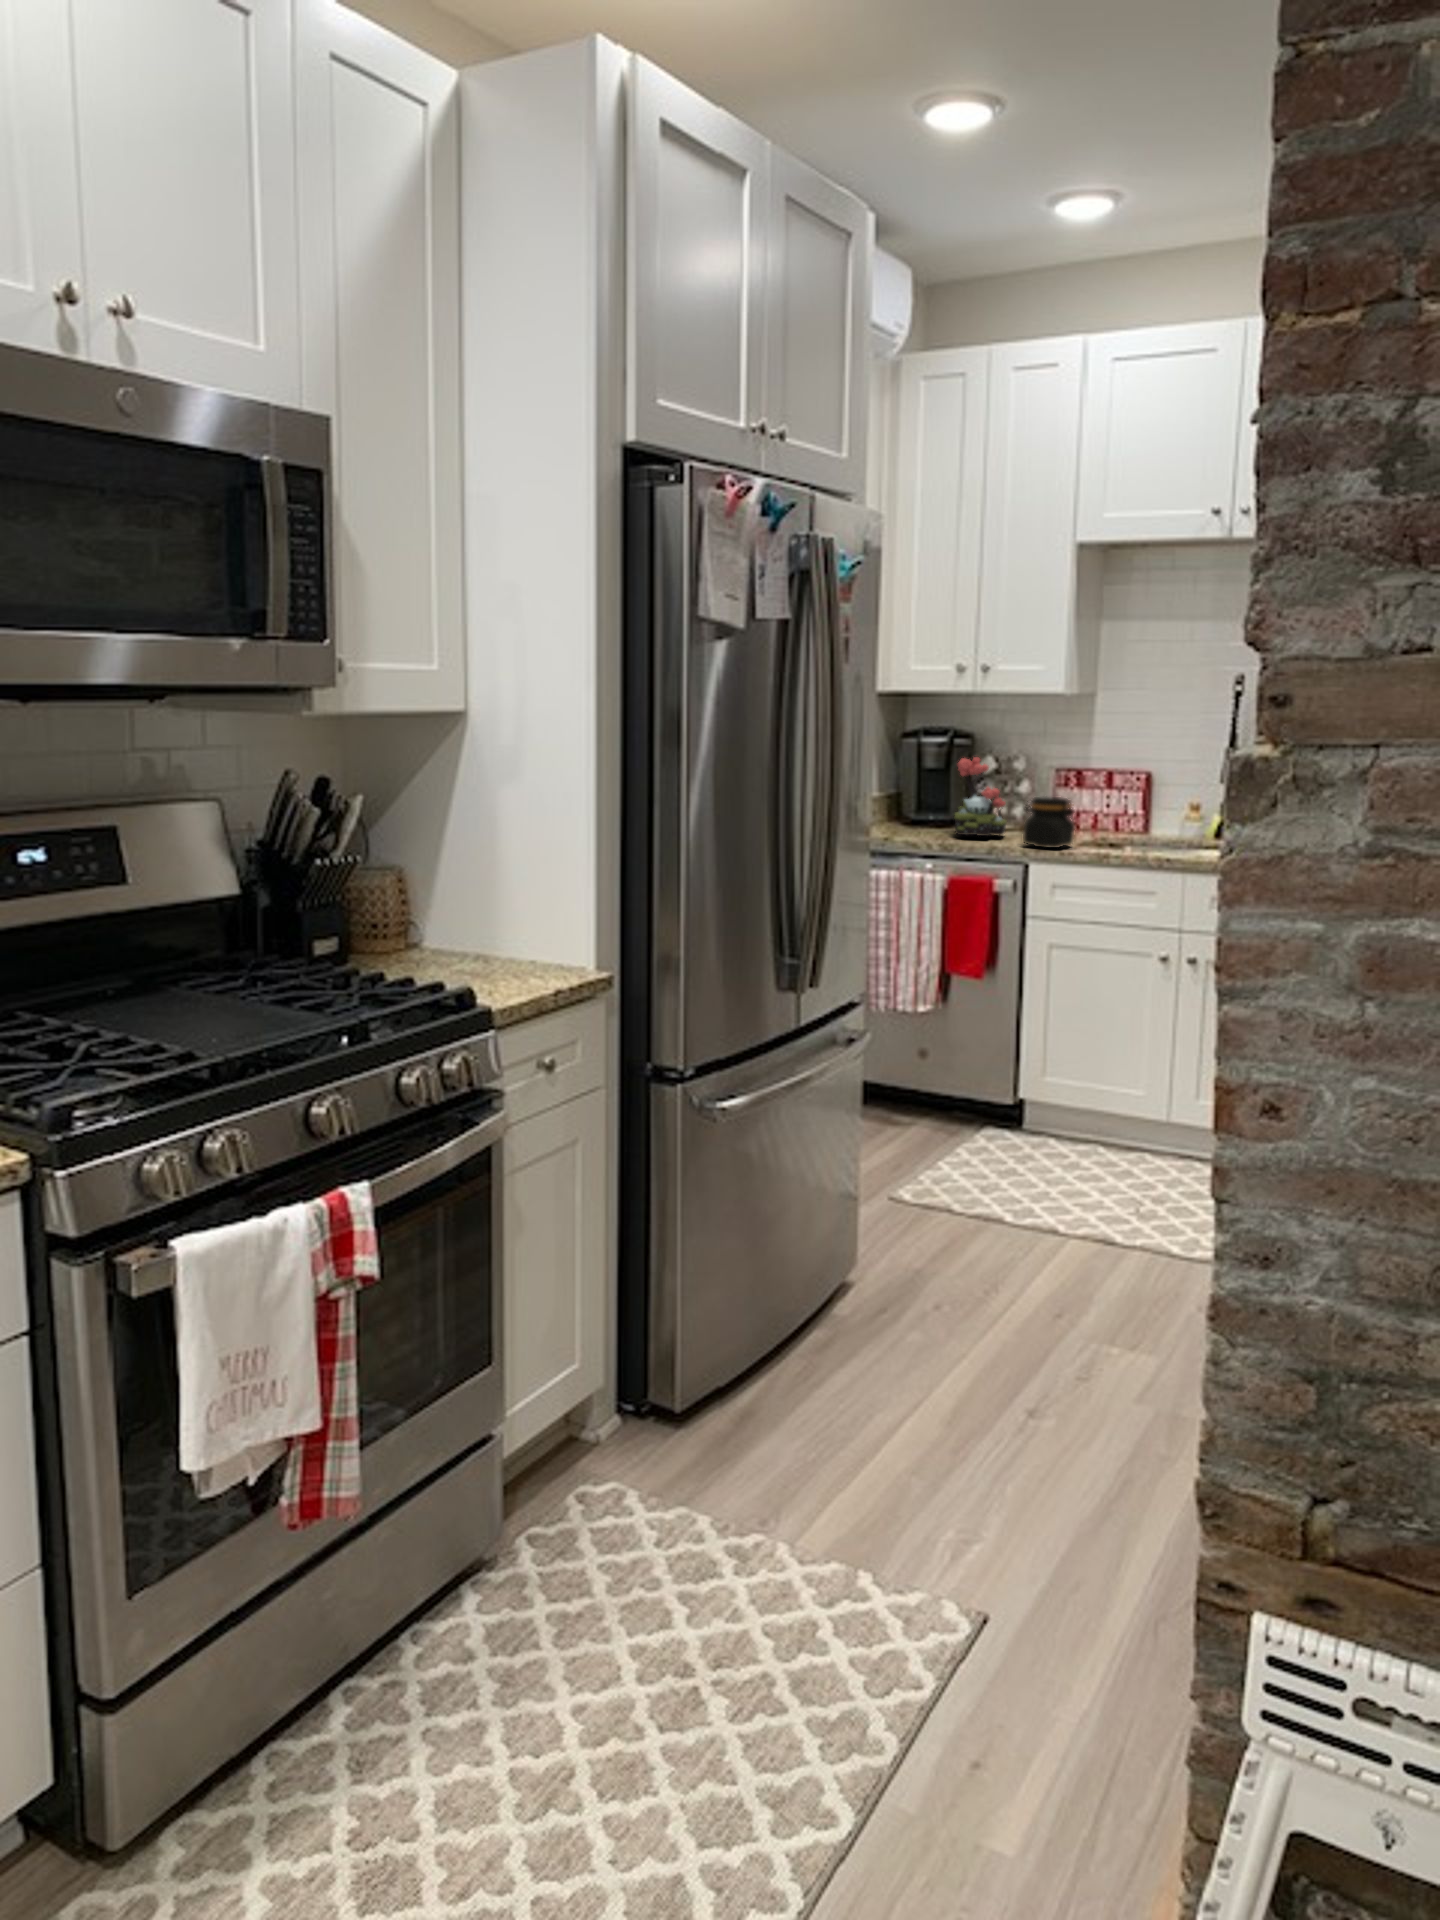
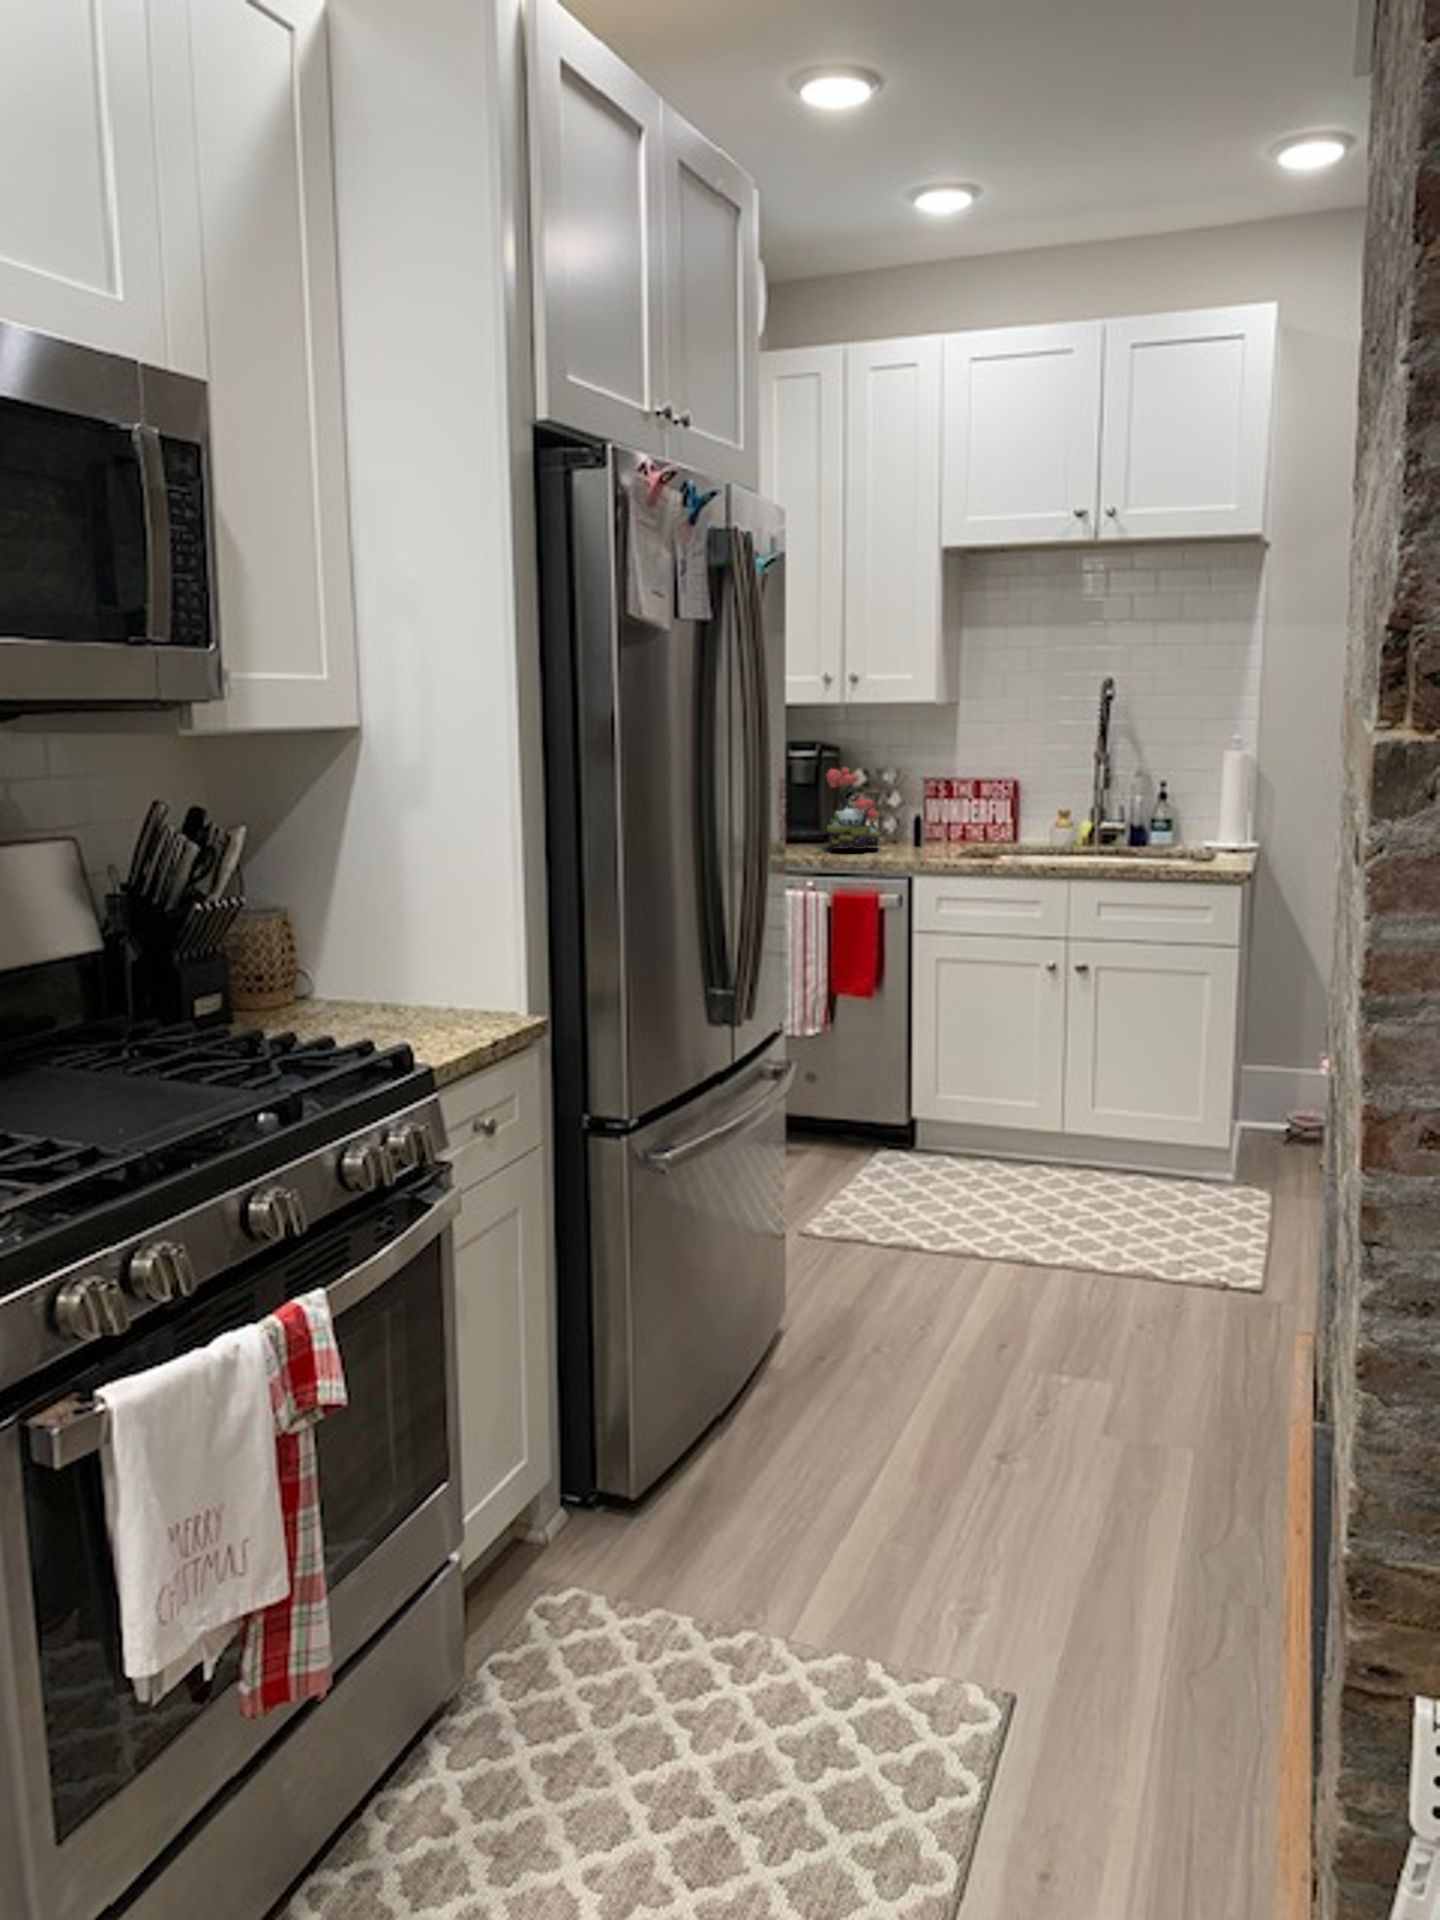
jar: present [1023,797,1075,848] -> none [900,805,955,858]

